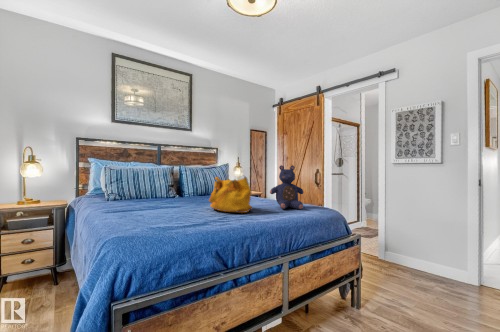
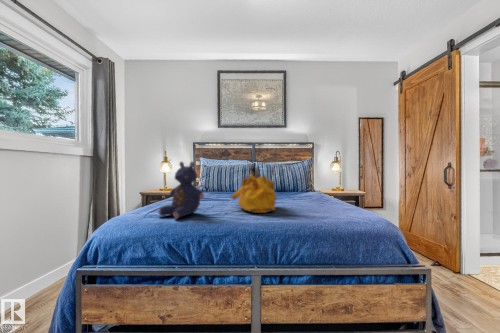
teddy bear: present [270,165,304,209] -> present [158,162,204,218]

